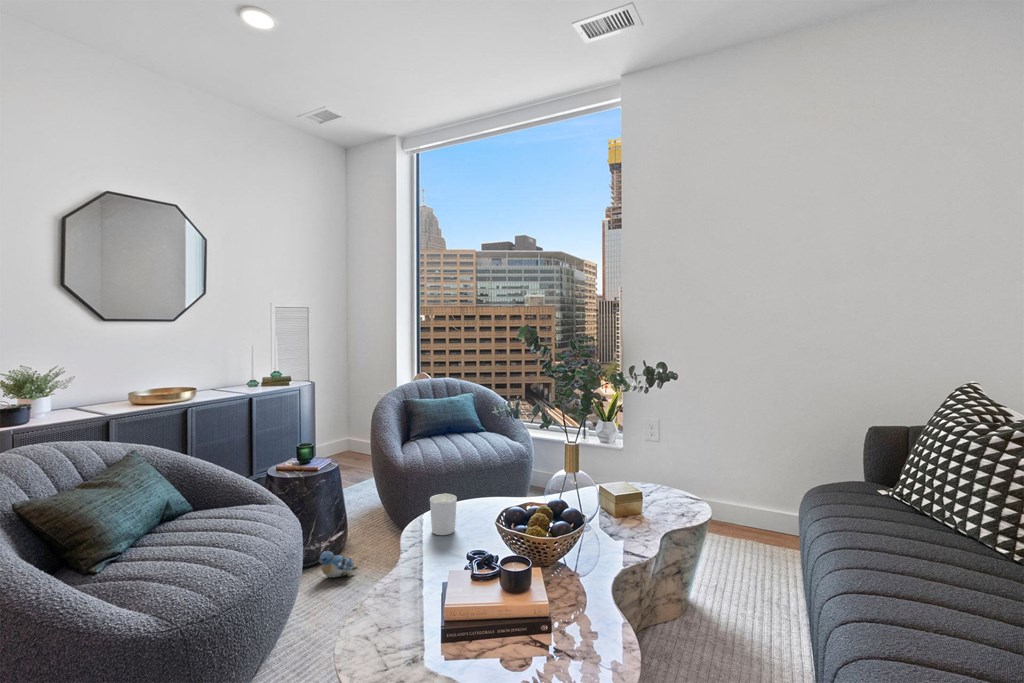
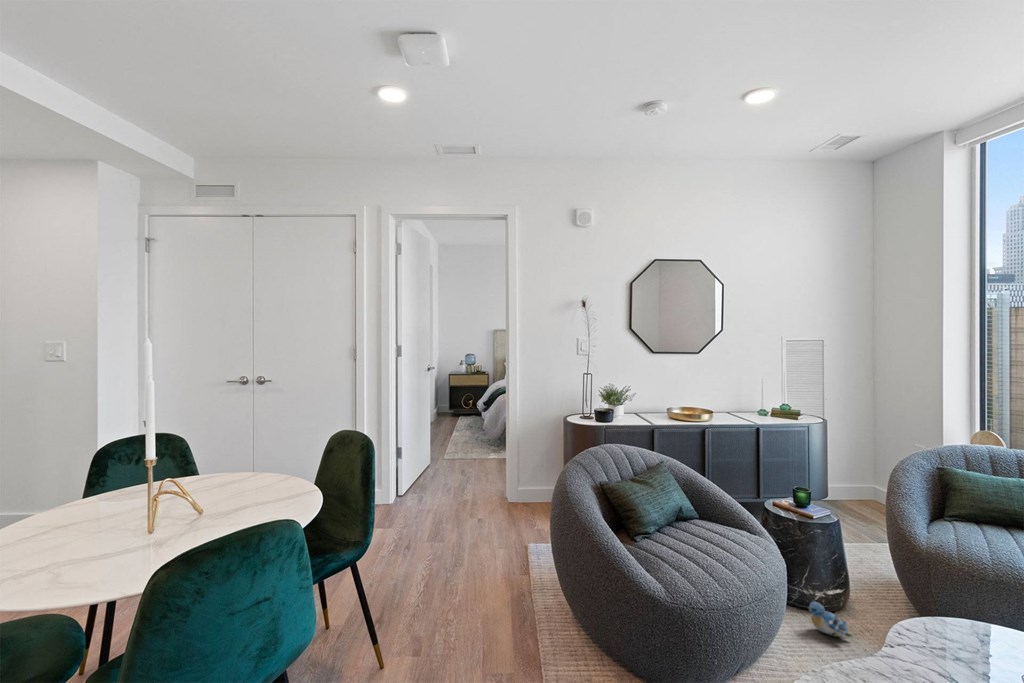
candle holder: present [430,494,457,535] -> none [939,597,984,654]

